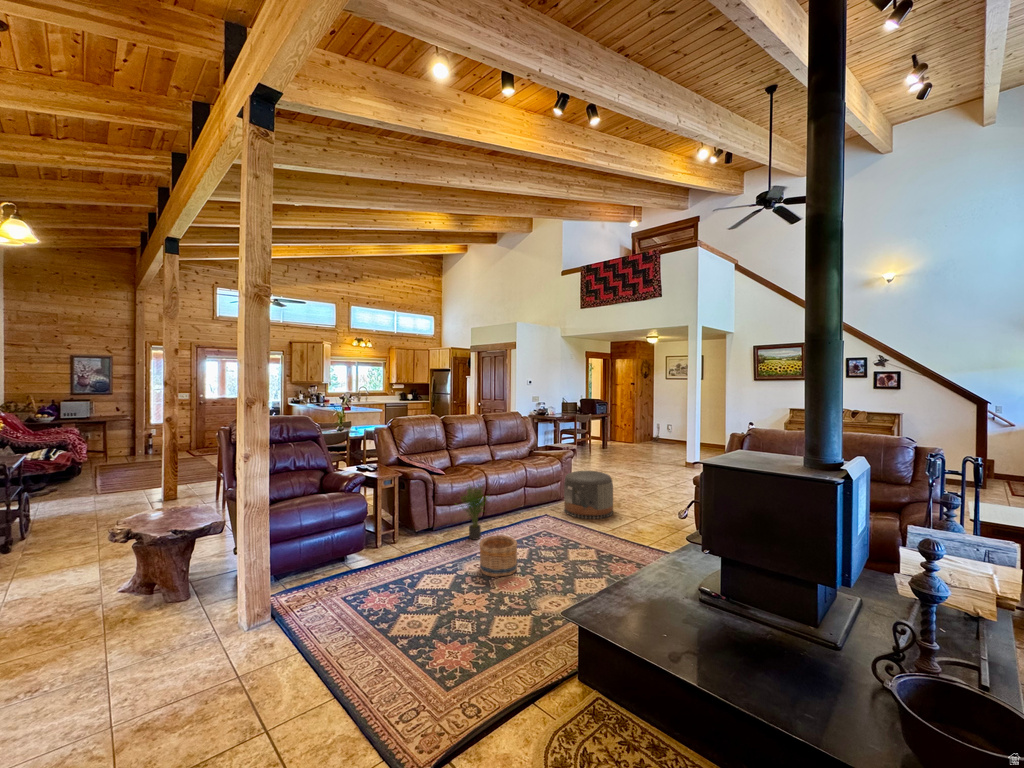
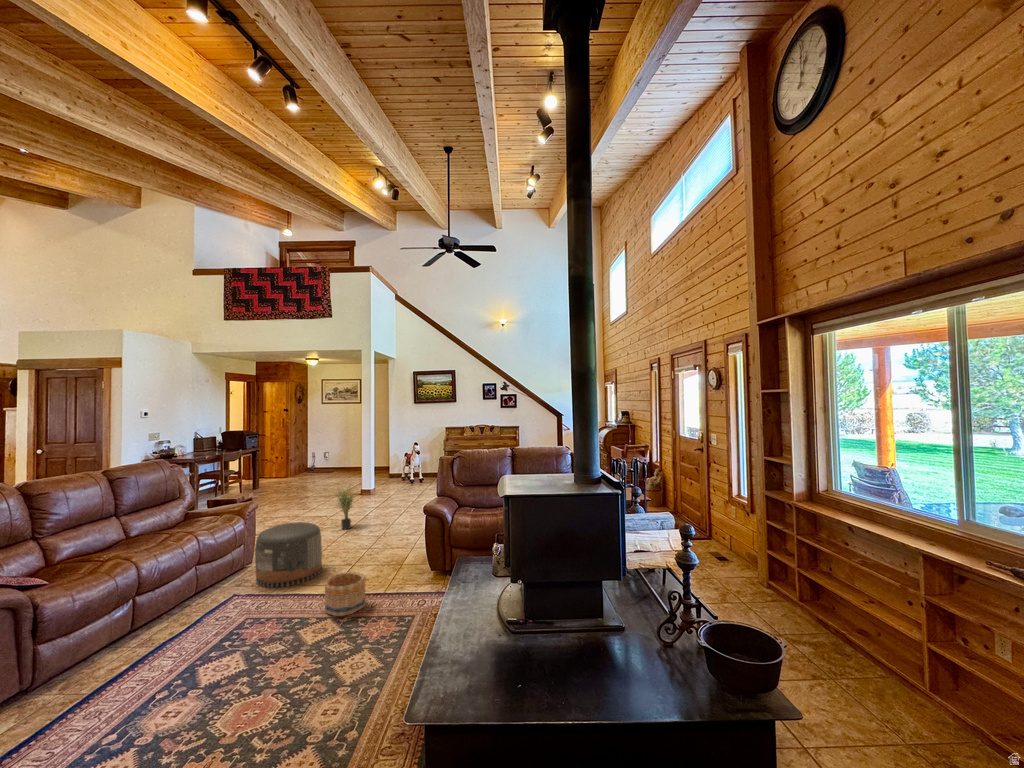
potted plant: present [463,485,487,540] -> present [338,491,355,530]
basket: present [479,535,517,577] -> present [324,572,366,616]

